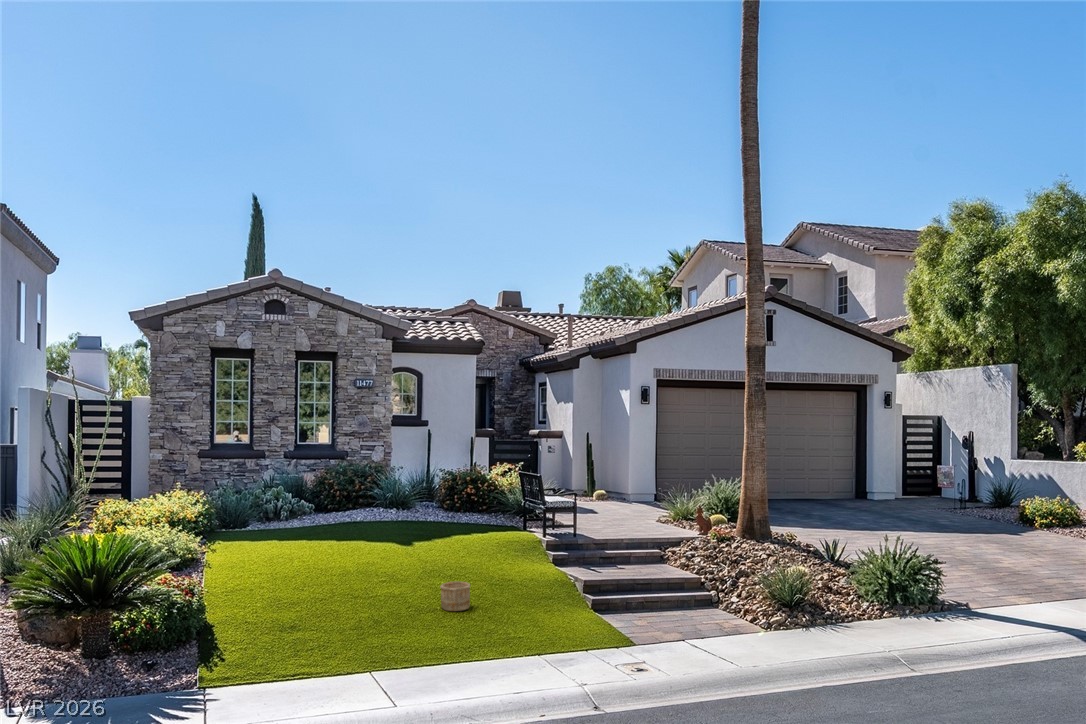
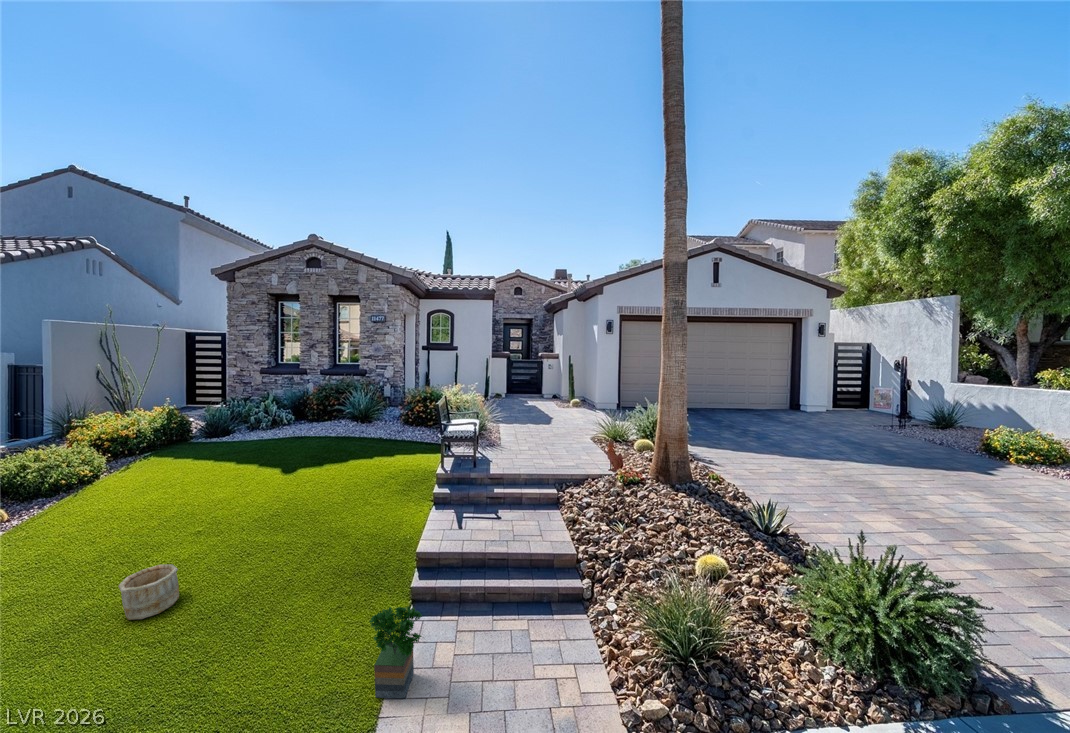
potted tree: none [645,573,678,620] -> present [370,606,422,698]

